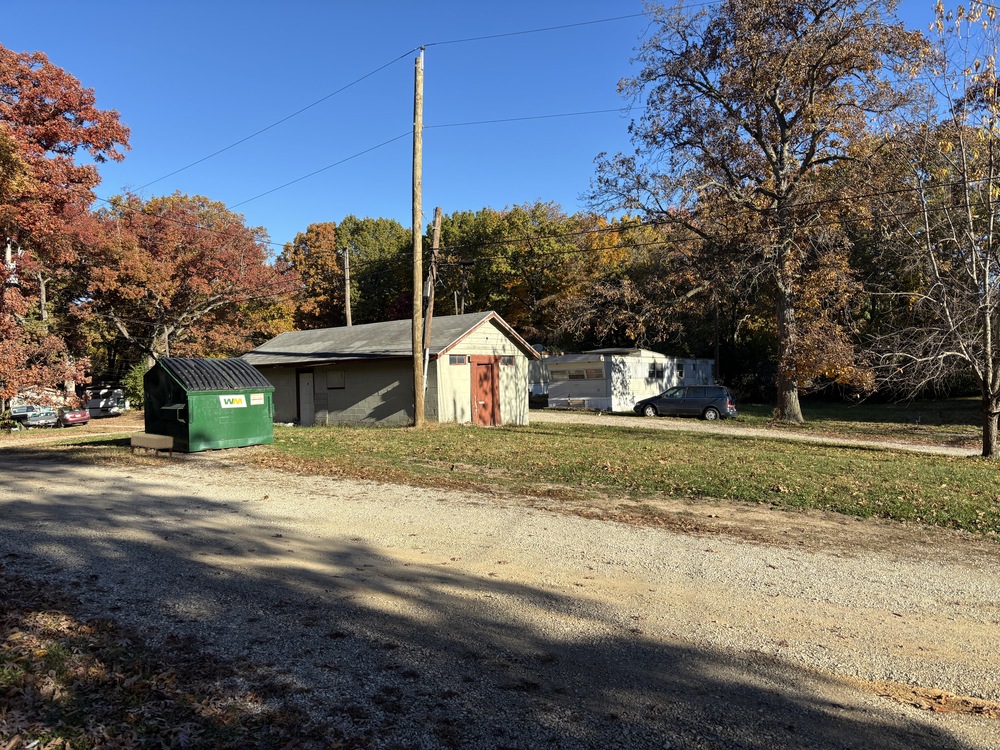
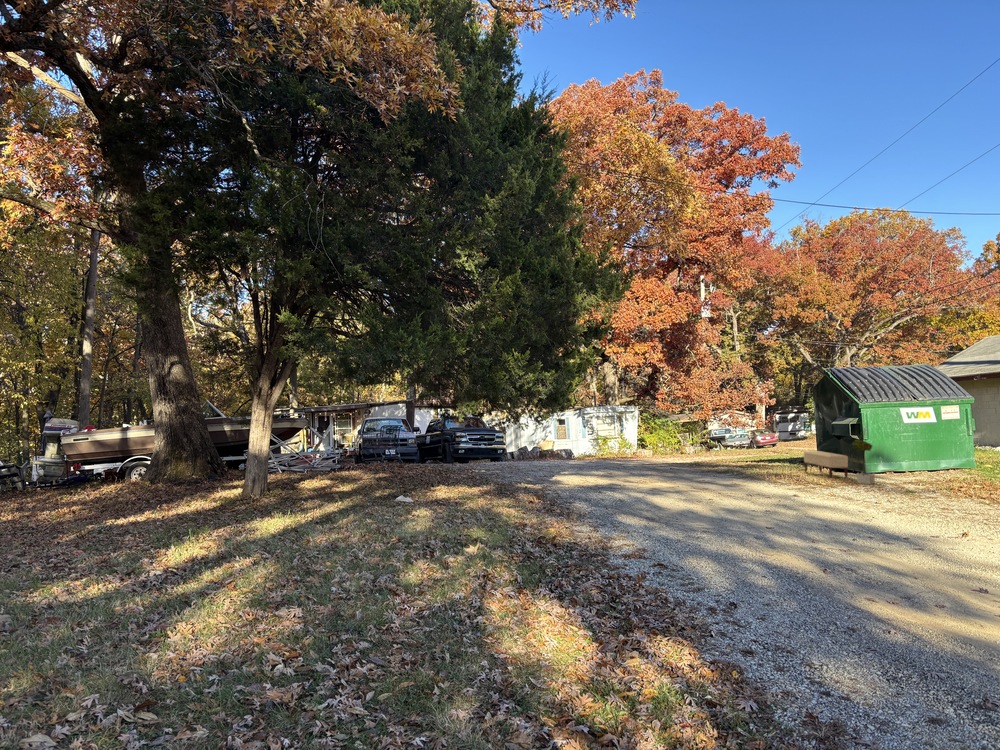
potted tree: none [178,422,196,461] -> present [853,440,875,484]

